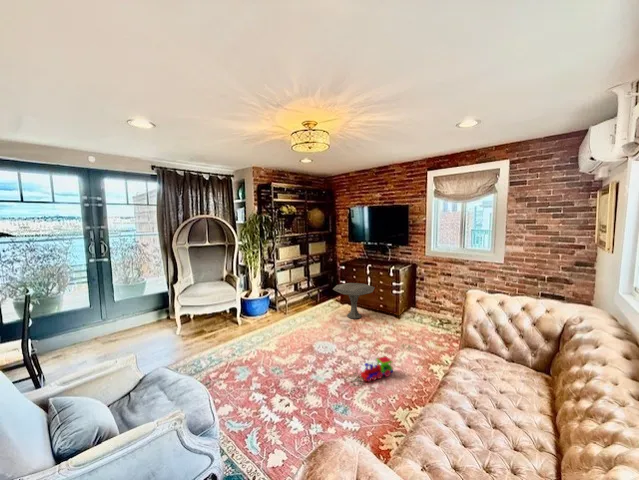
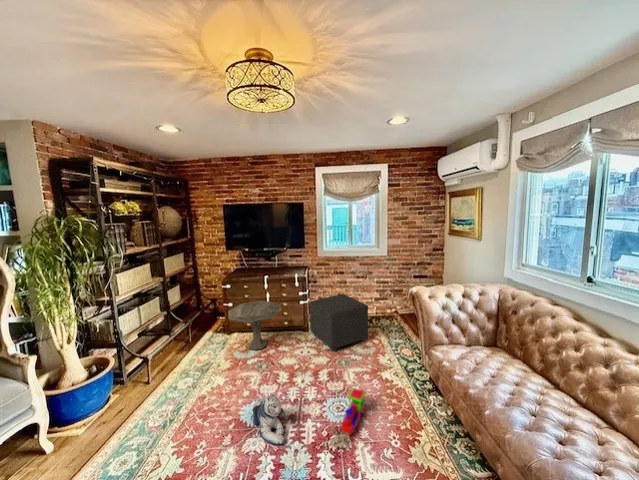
ottoman: none [399,292,449,340] -> present [310,294,368,351]
plush toy: none [316,336,337,365] -> present [253,394,284,445]

